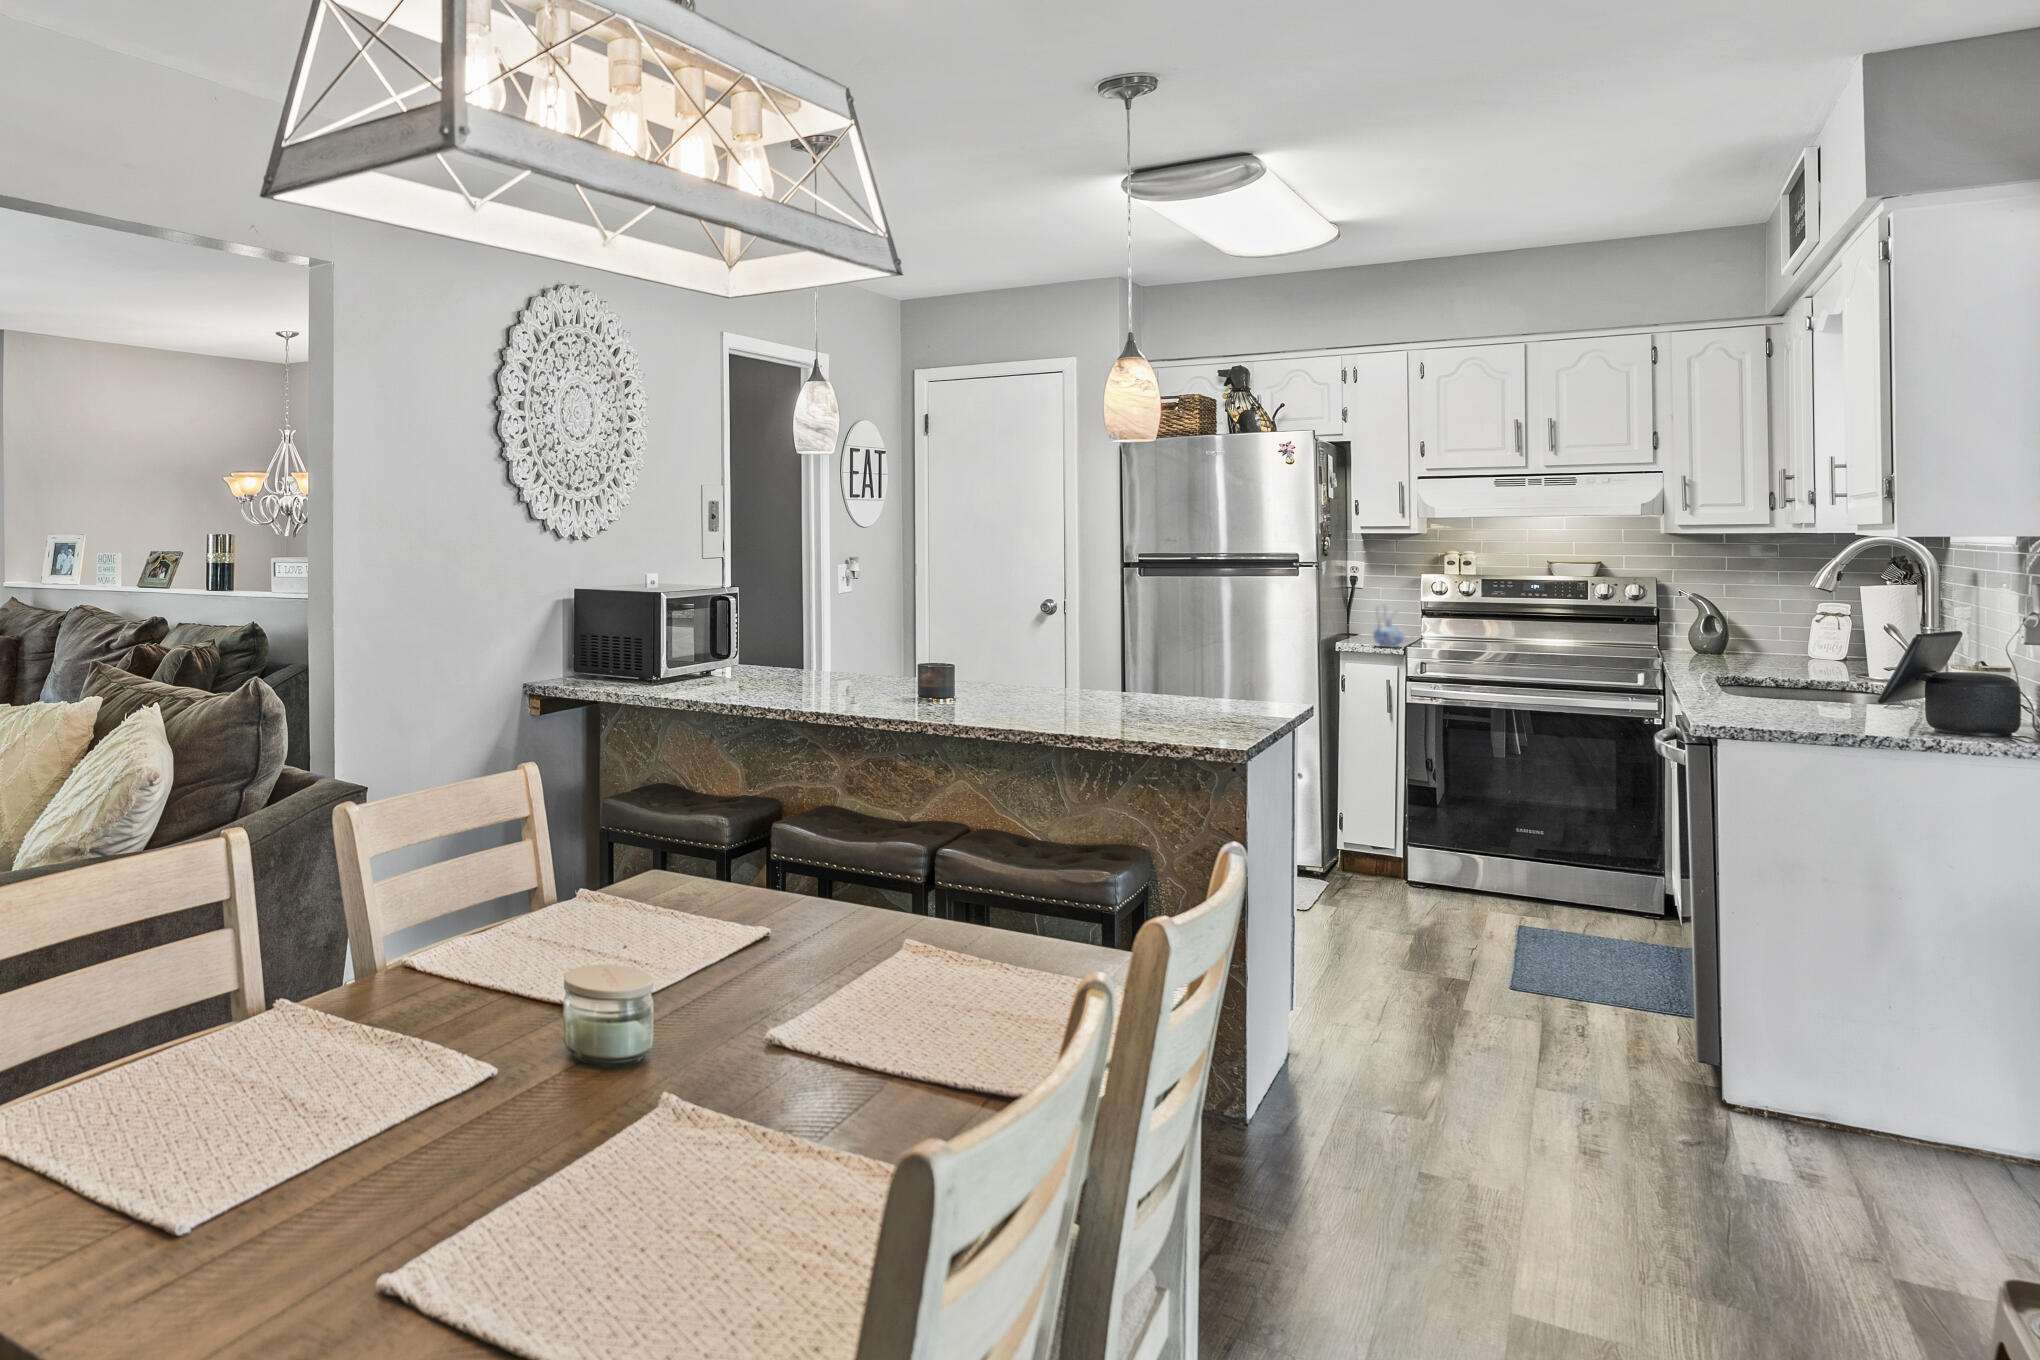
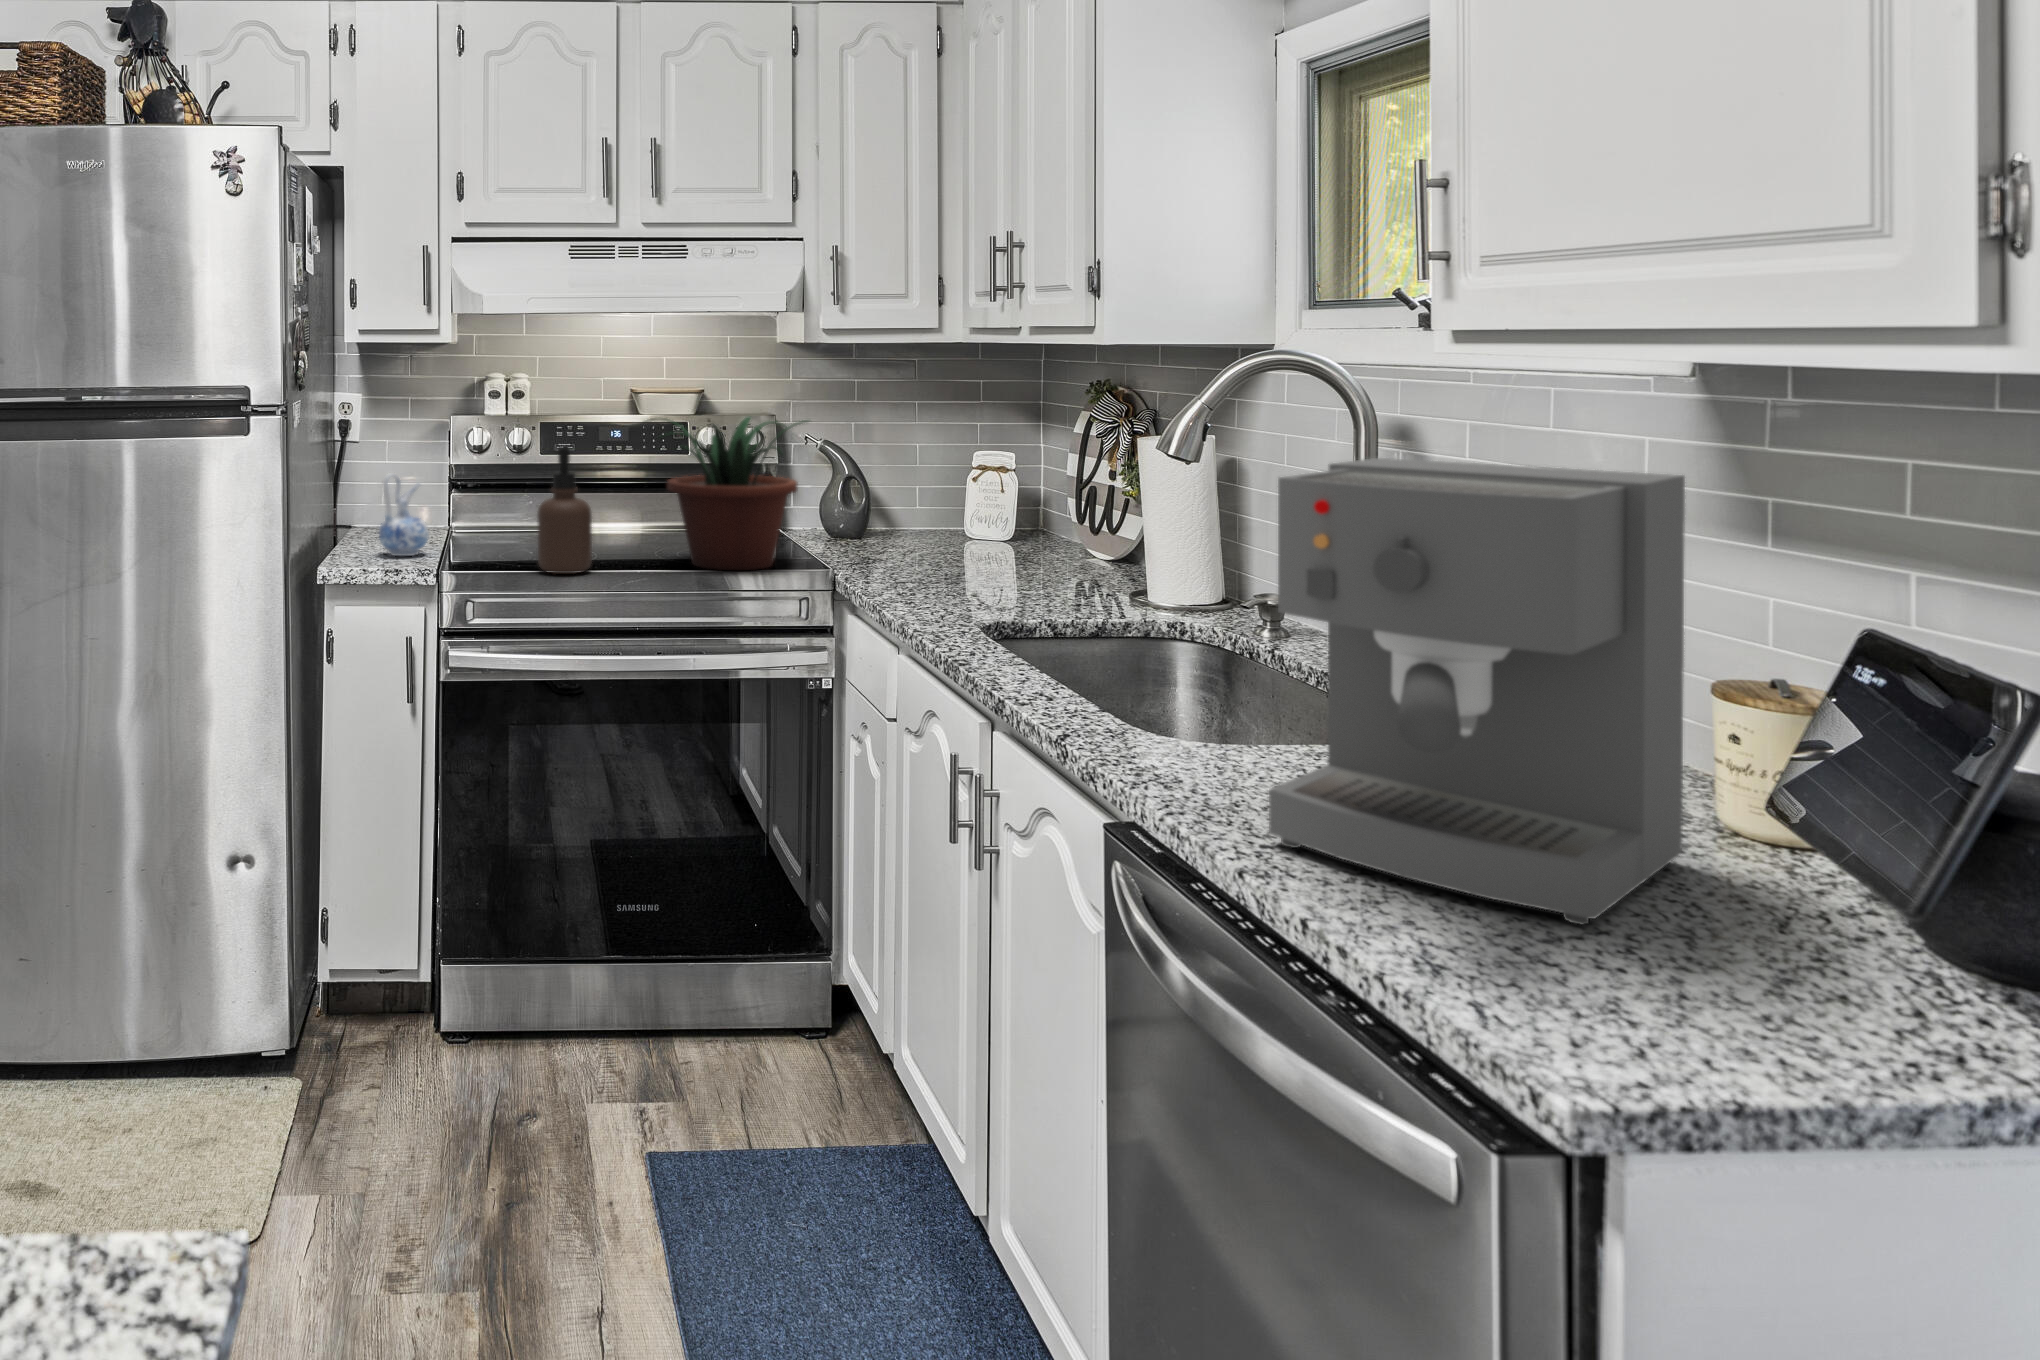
coffee maker: none [1707,574,1894,717] -> present [1269,458,1685,925]
potted plant: none [1541,575,1657,659] -> present [645,417,808,570]
soap dispenser: none [1468,588,1502,655] -> present [537,447,592,574]

